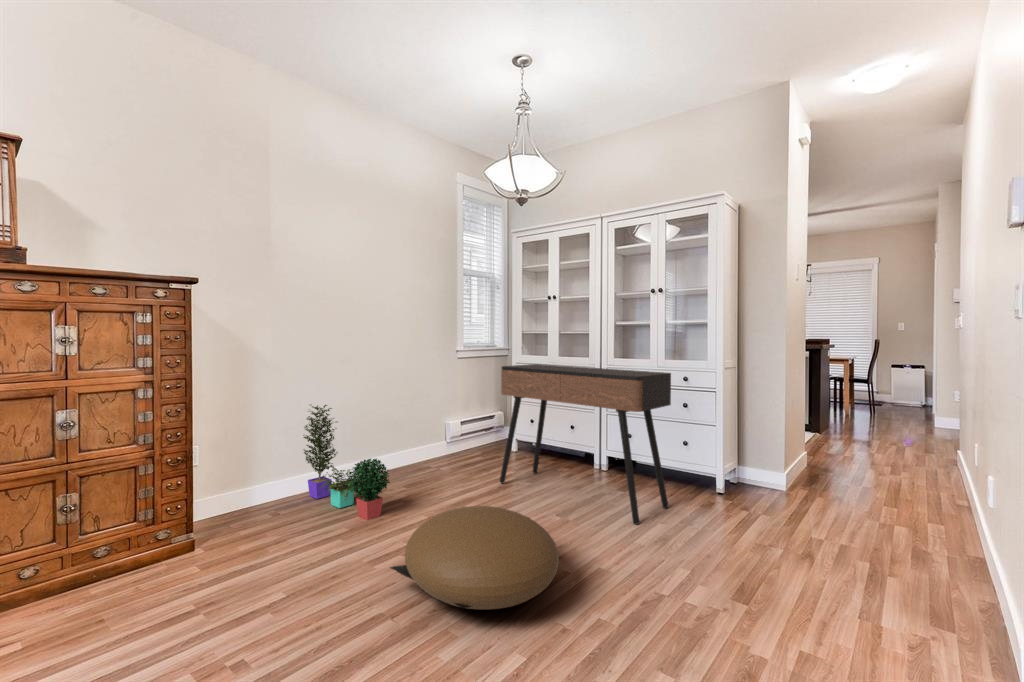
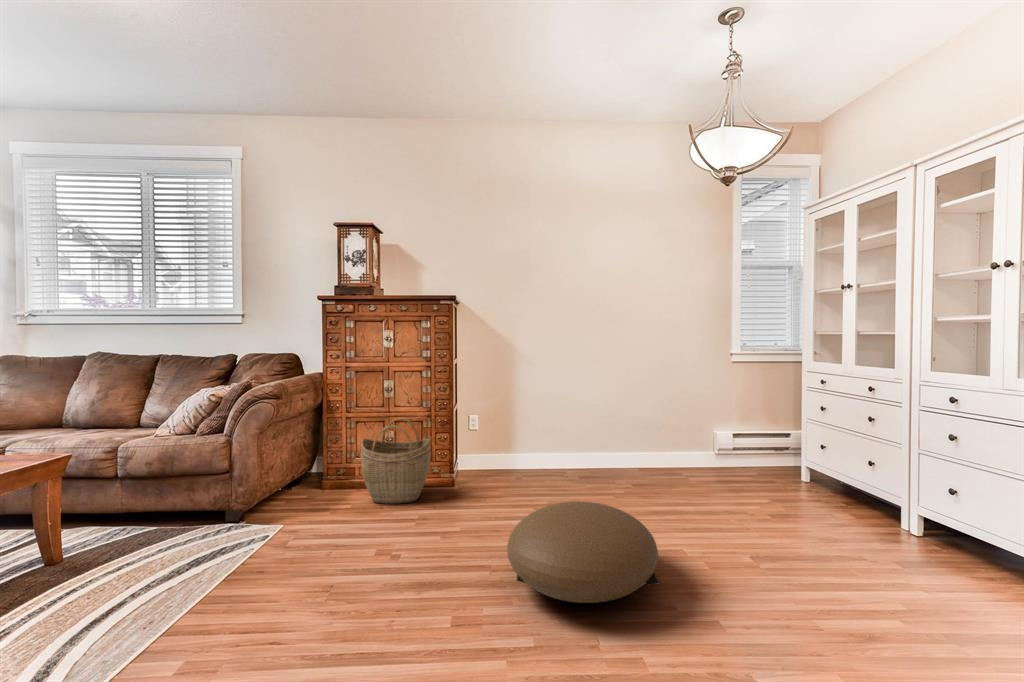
console table: present [500,364,671,525] -> none [735,372,960,605]
potted plant: present [303,405,390,520] -> none [551,395,597,501]
woven basket: none [34,468,177,616] -> present [361,418,431,504]

